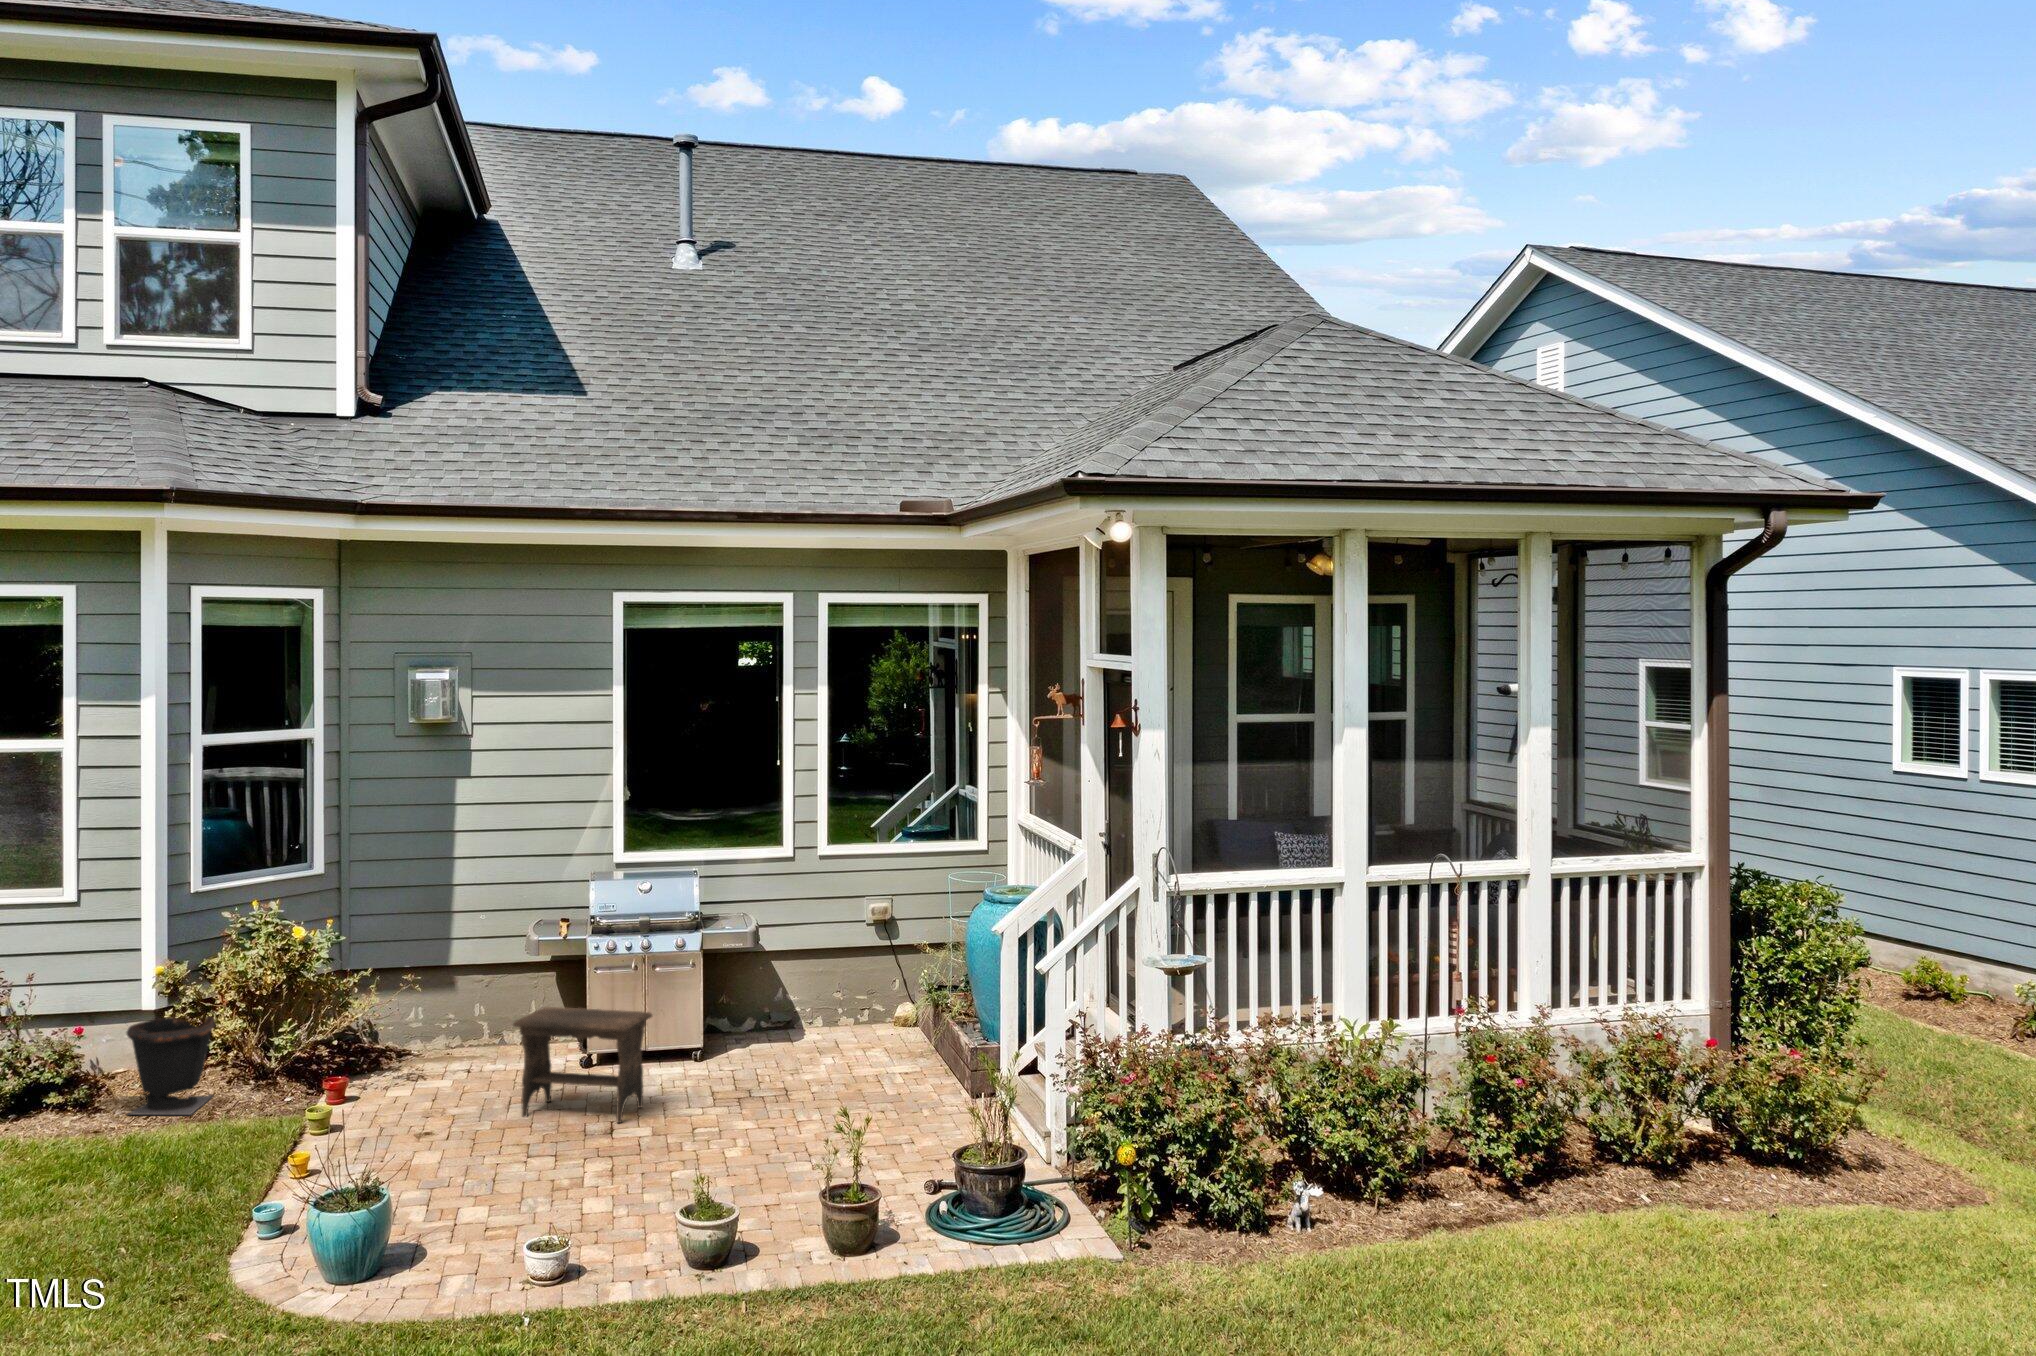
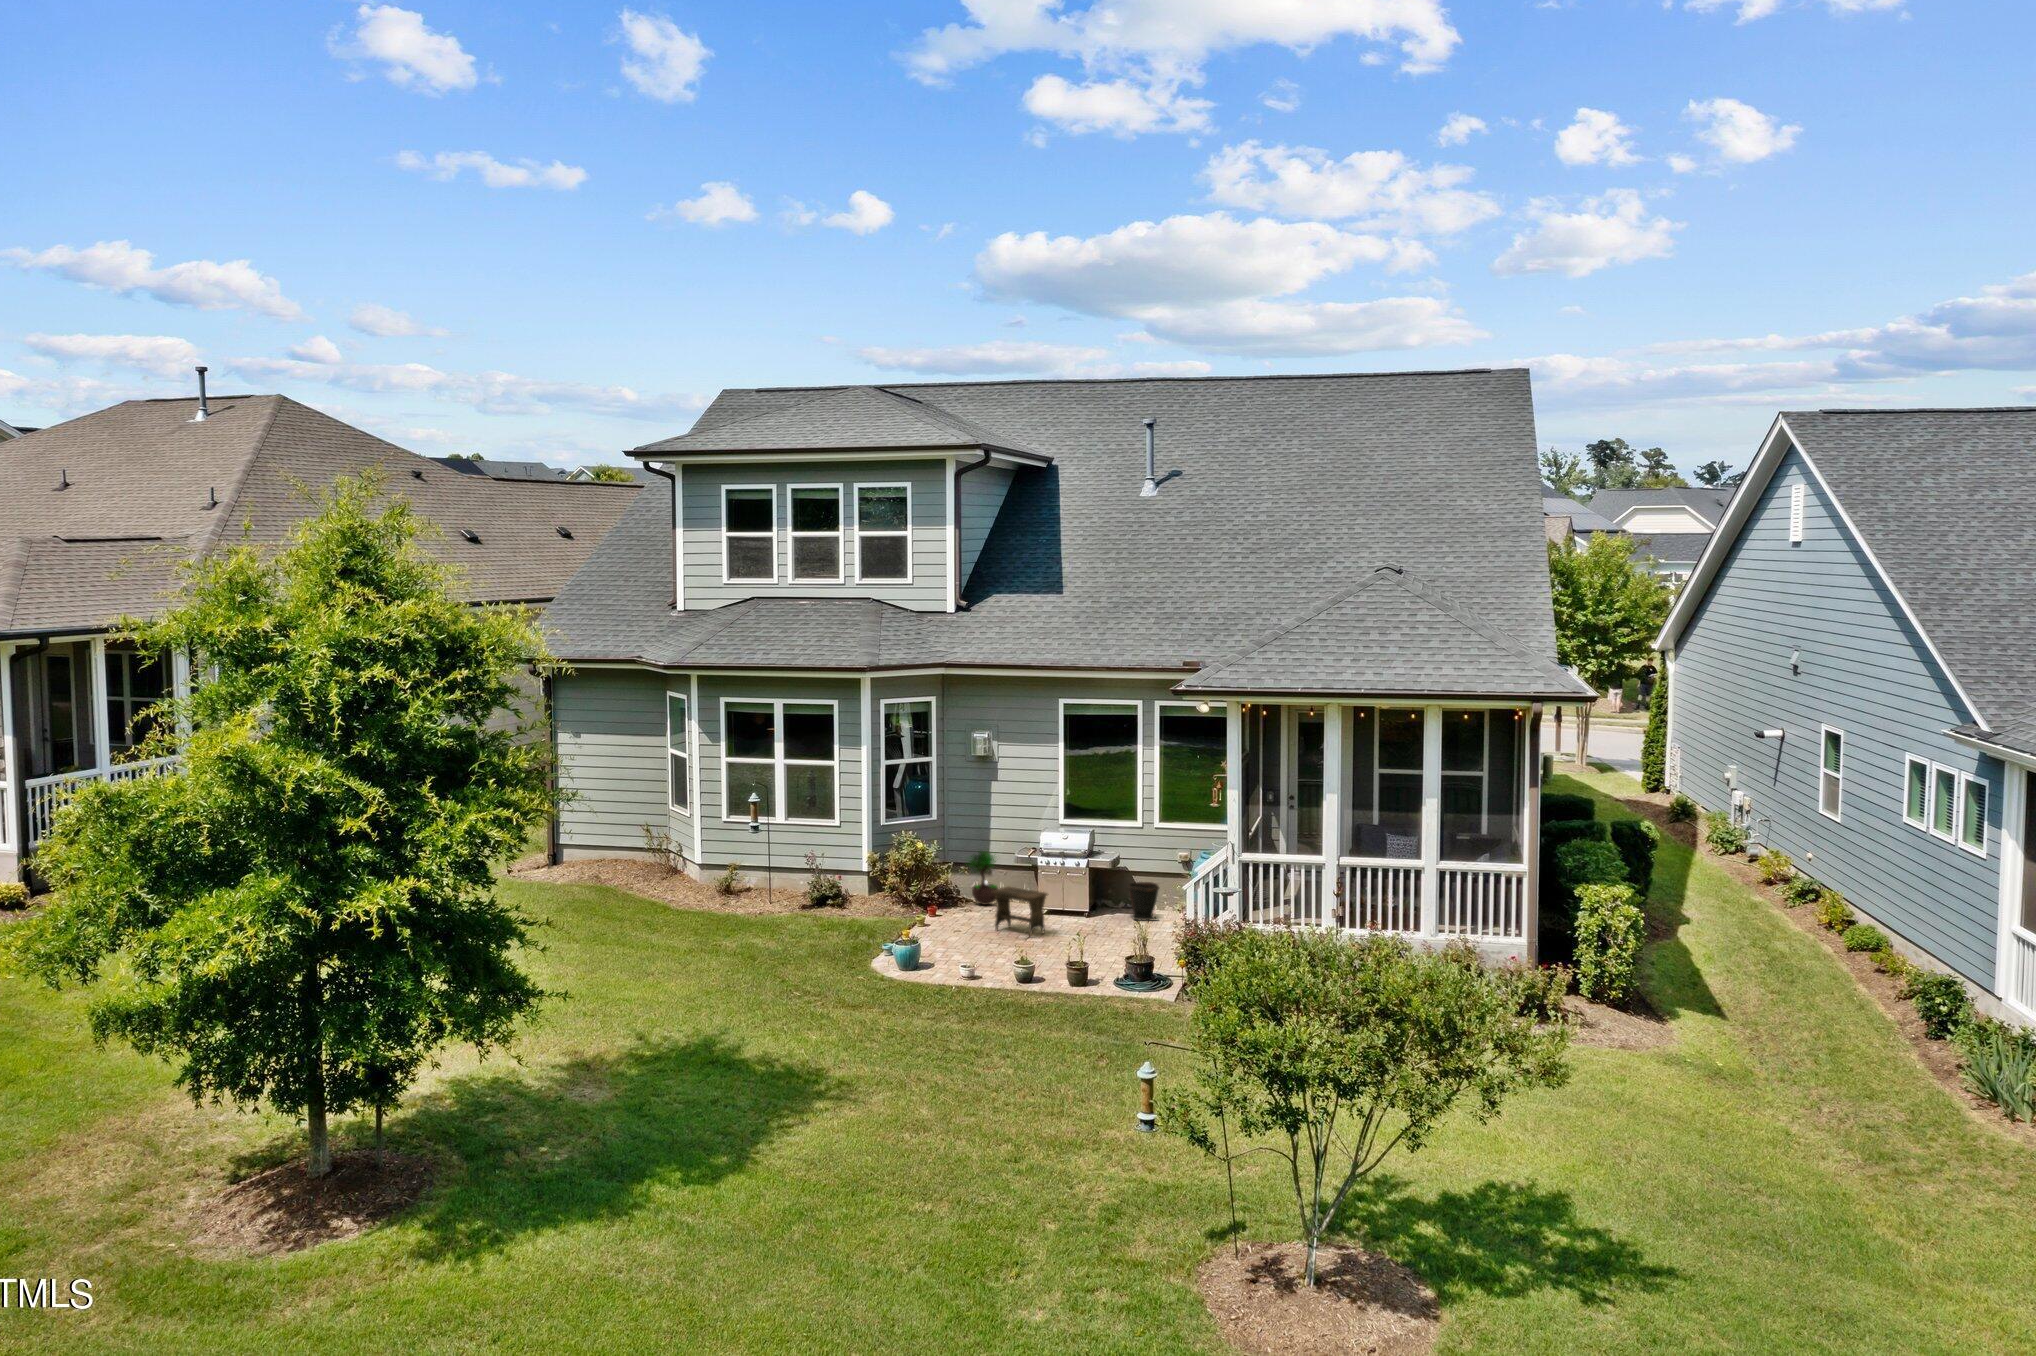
potted tree: none [402,919,489,1054] -> present [968,851,998,905]
bucket: present [125,1016,215,1115] -> present [1128,882,1159,921]

